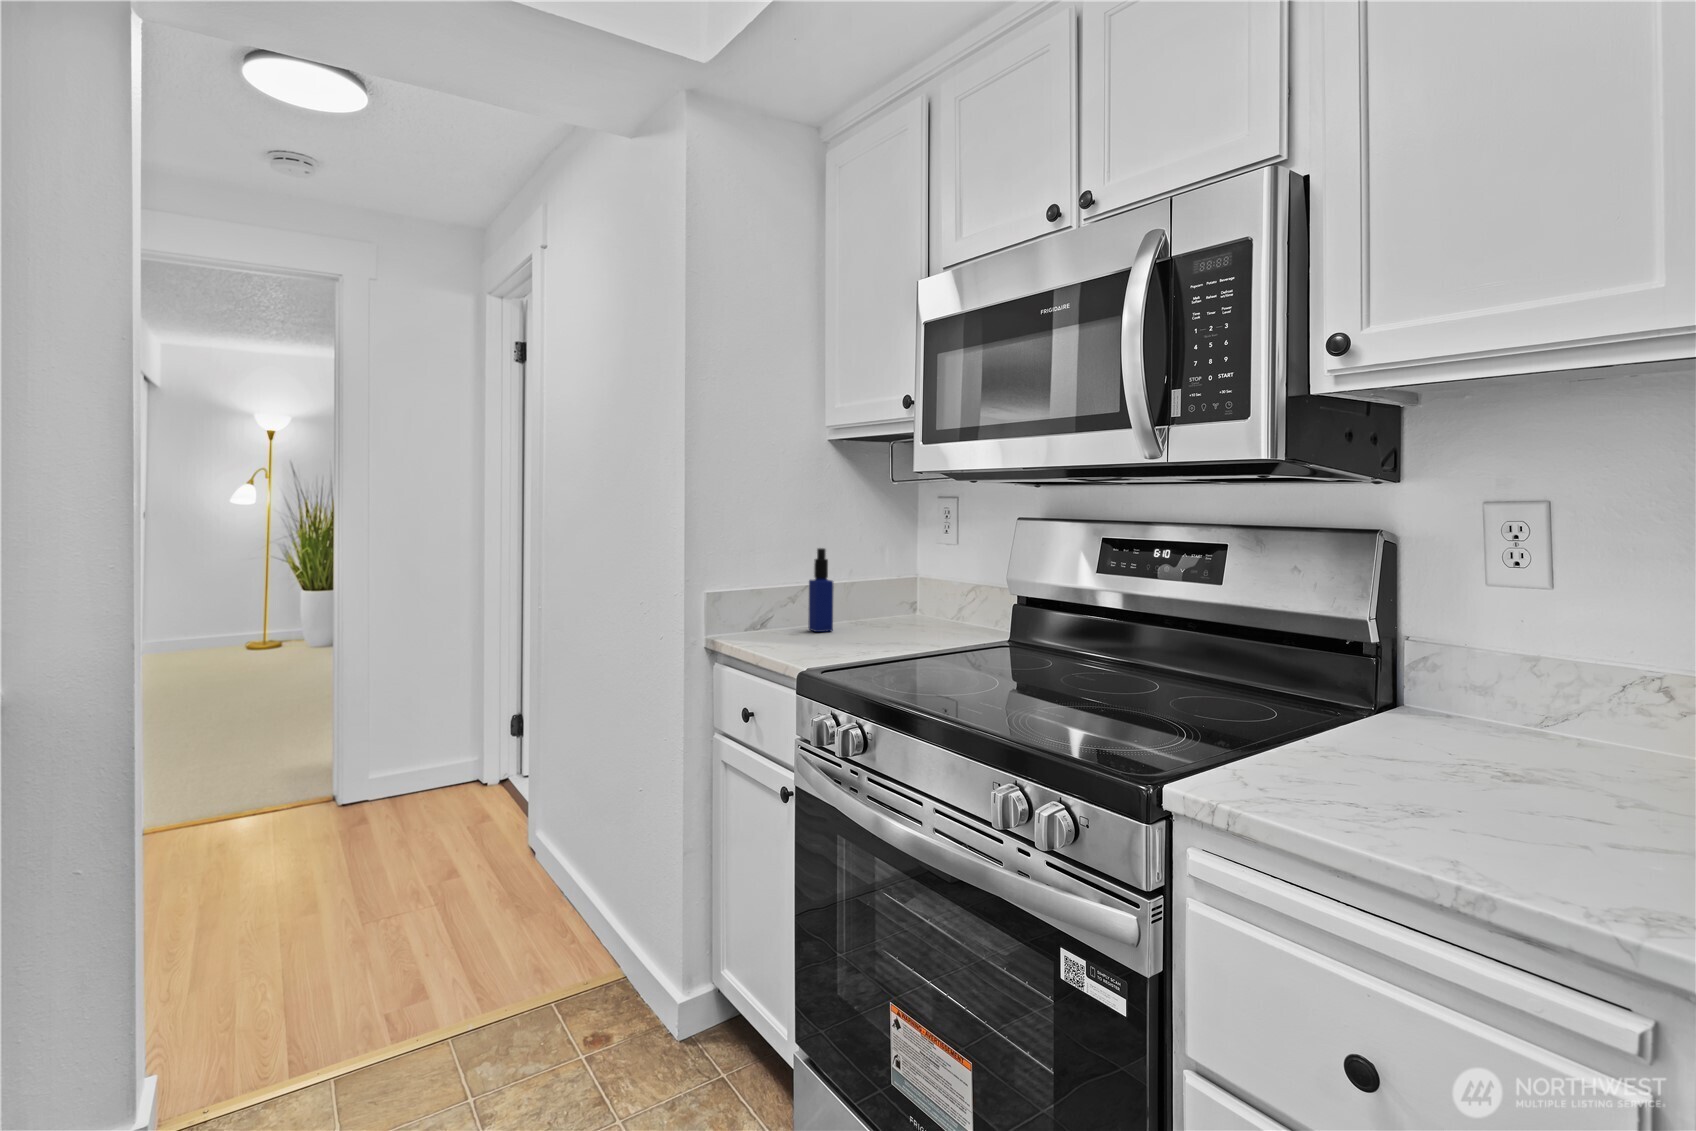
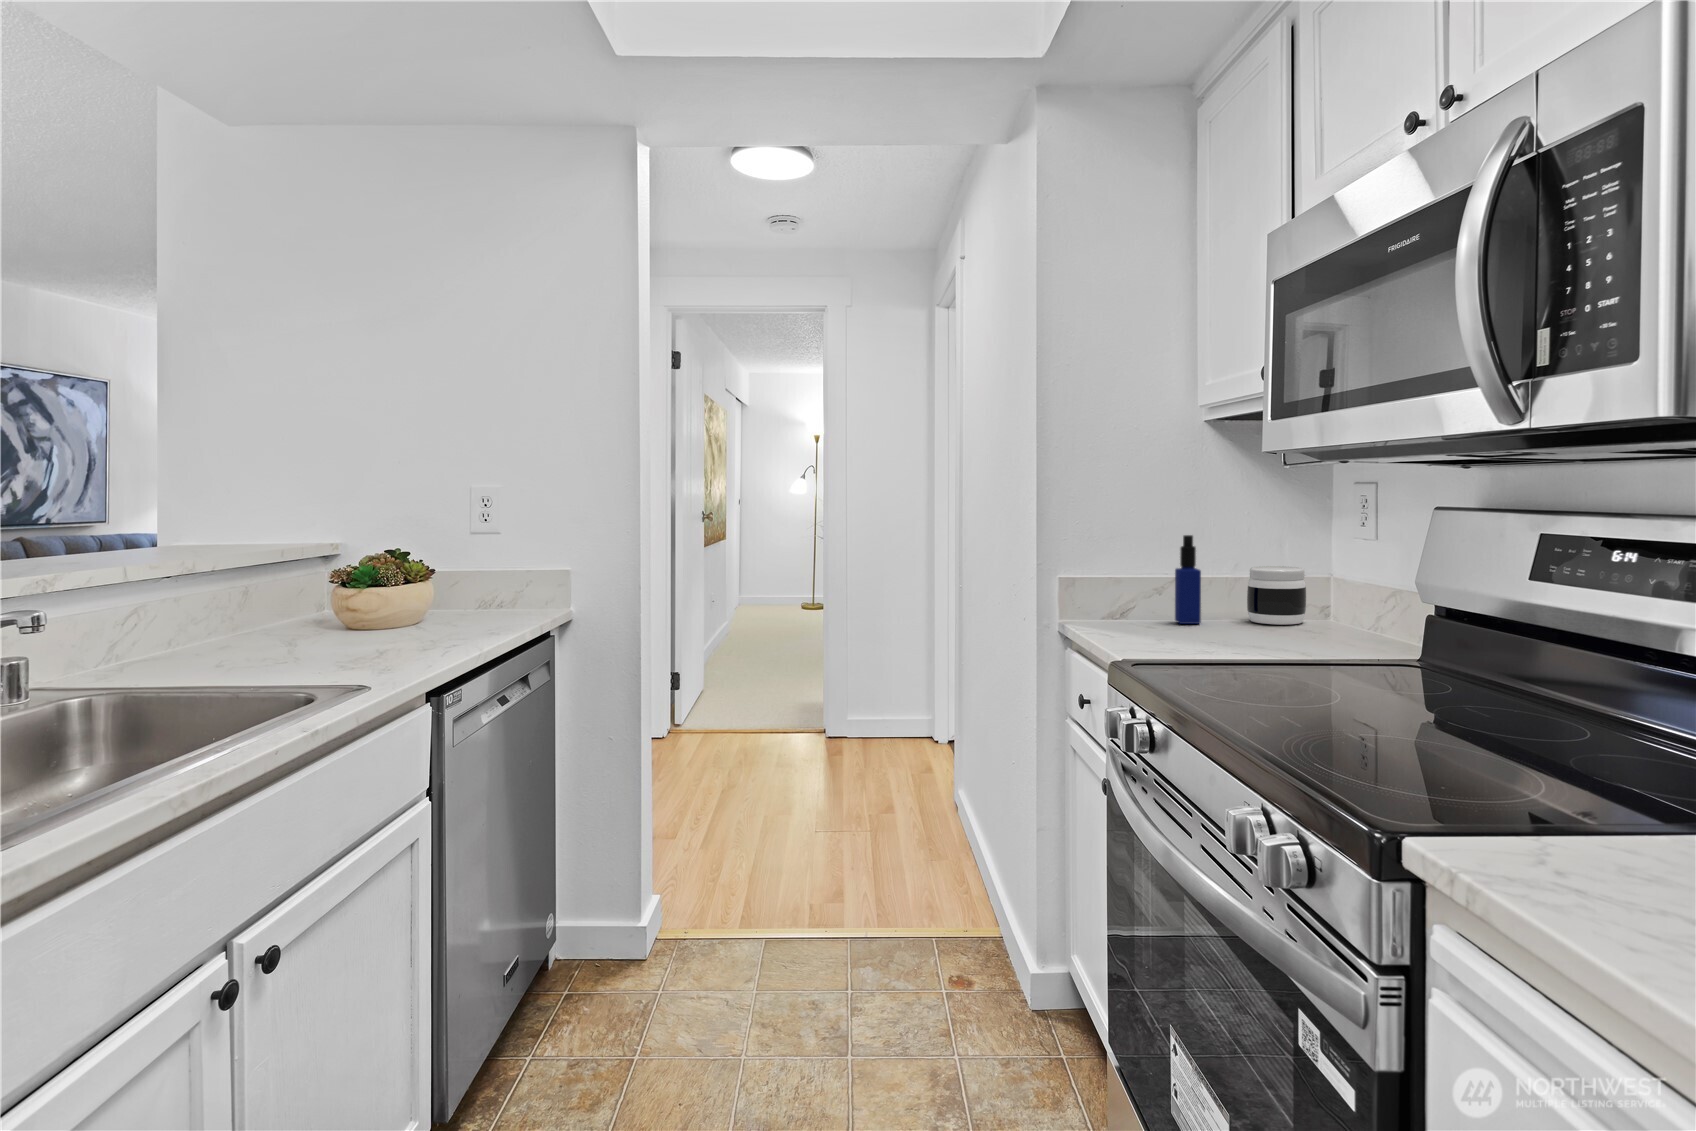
jar: none [867,577,914,628] -> present [1247,566,1306,625]

